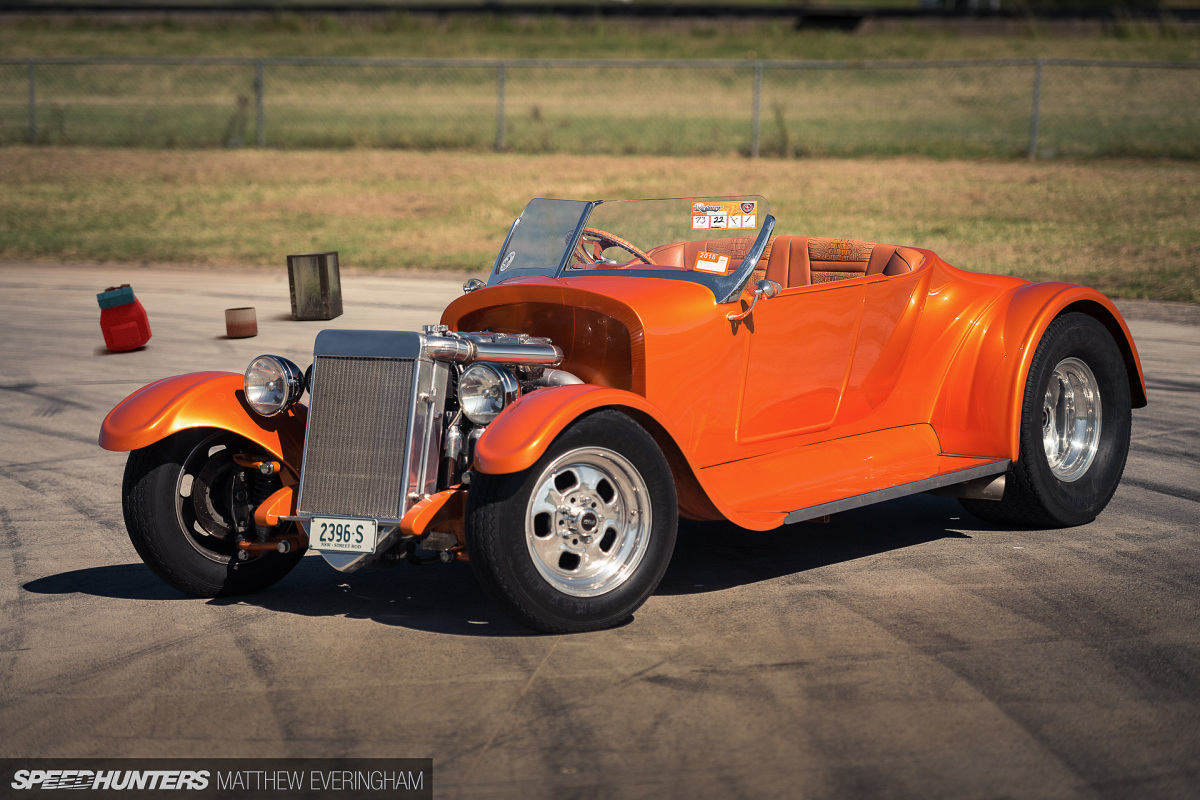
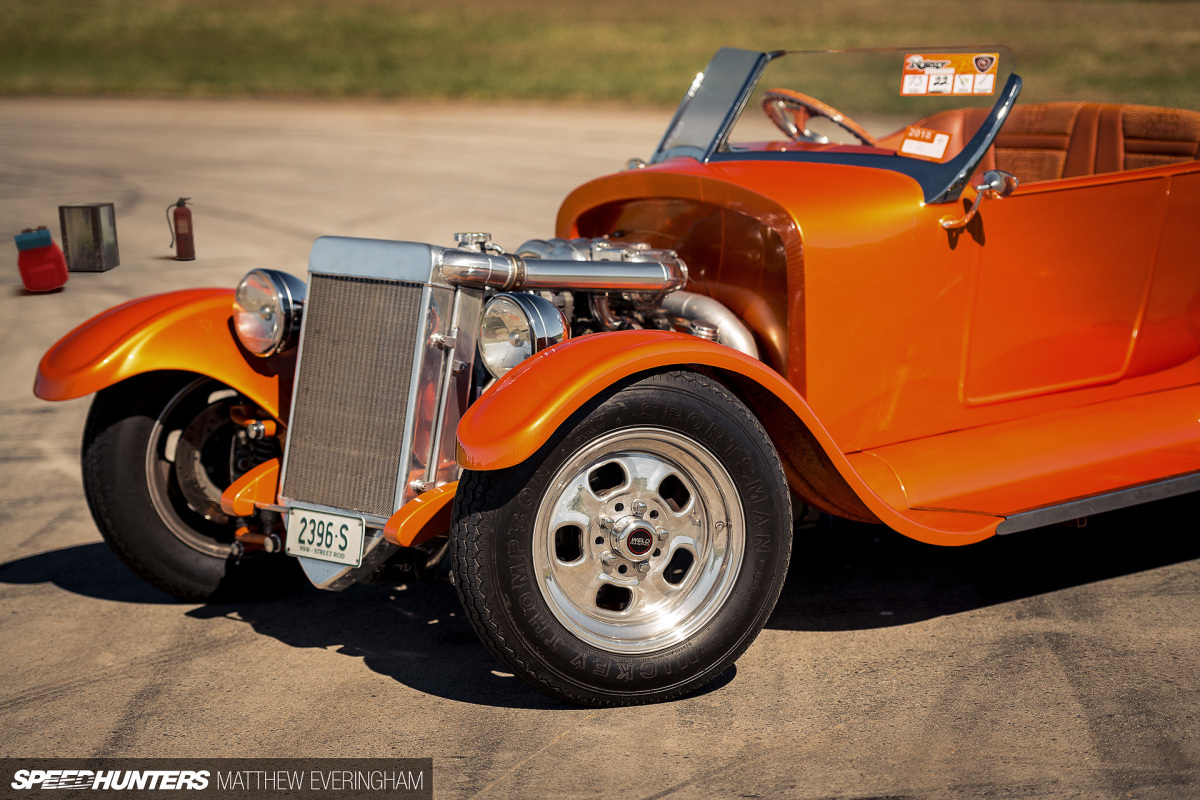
storage box: present [286,251,343,320] -> present [58,202,120,271]
fire extinguisher: none [251,254,282,318] -> present [166,197,196,260]
planter: present [225,307,258,338] -> none [142,251,175,281]

